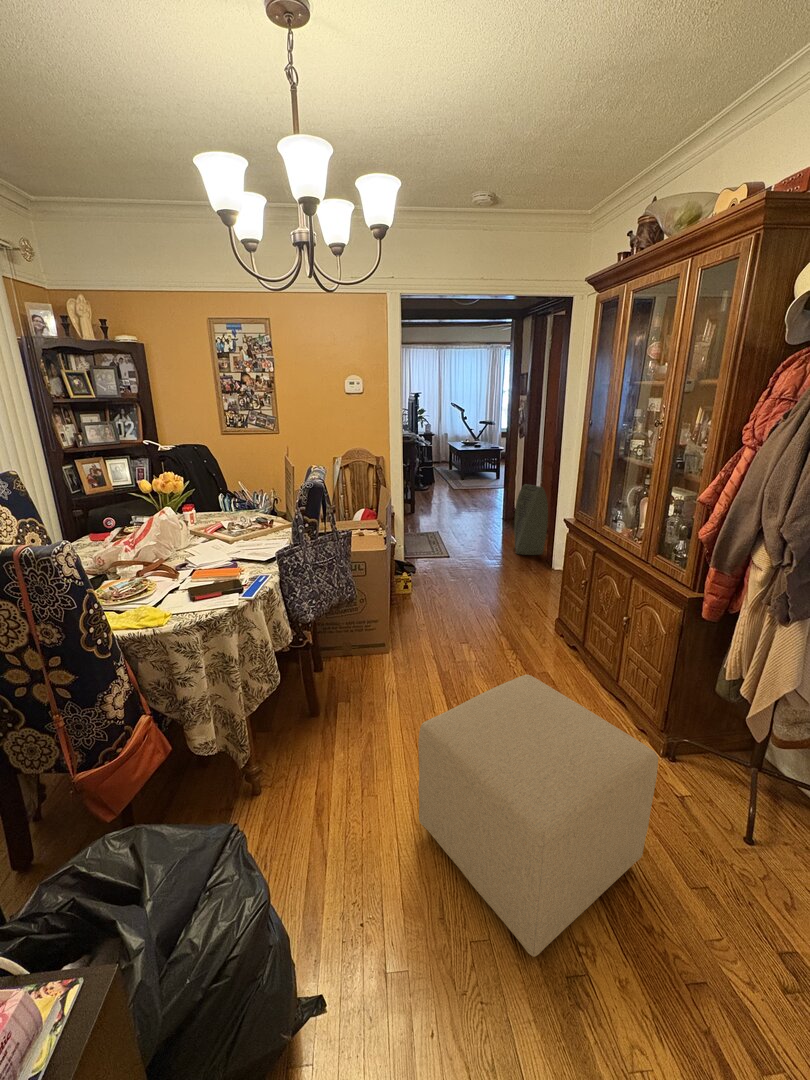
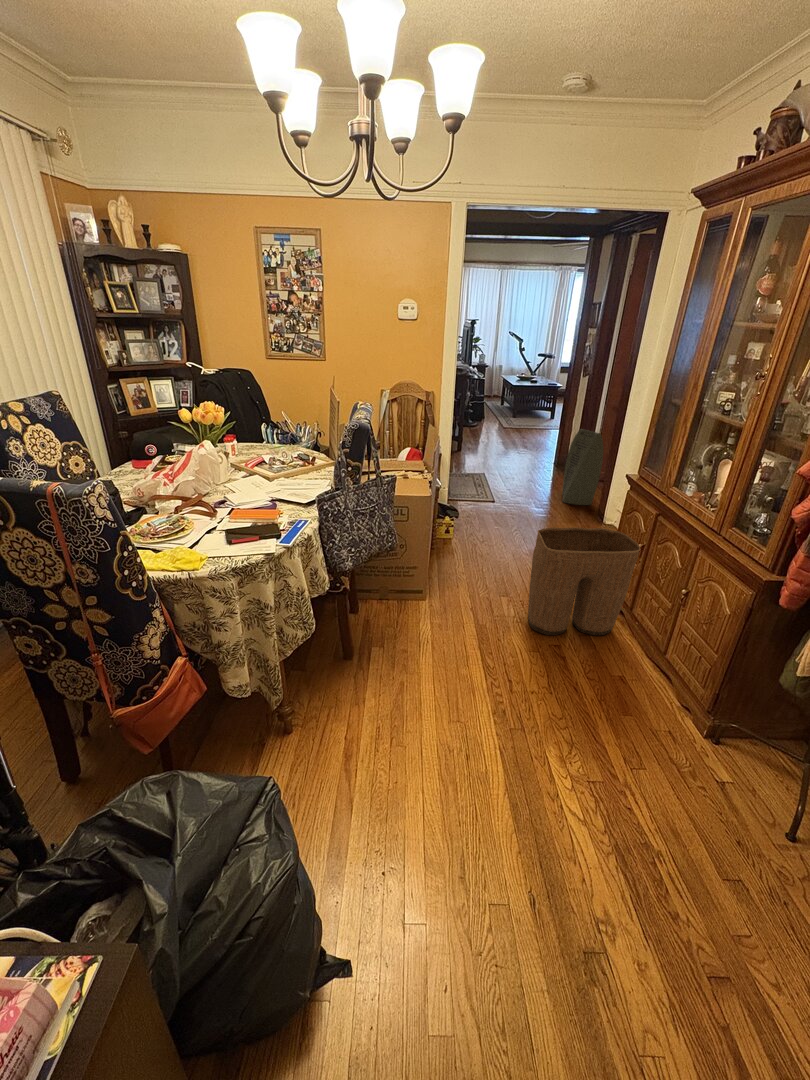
laundry basket: none [489,570,584,677] -> present [528,528,640,635]
ottoman: present [418,675,658,956] -> none [446,645,711,930]

